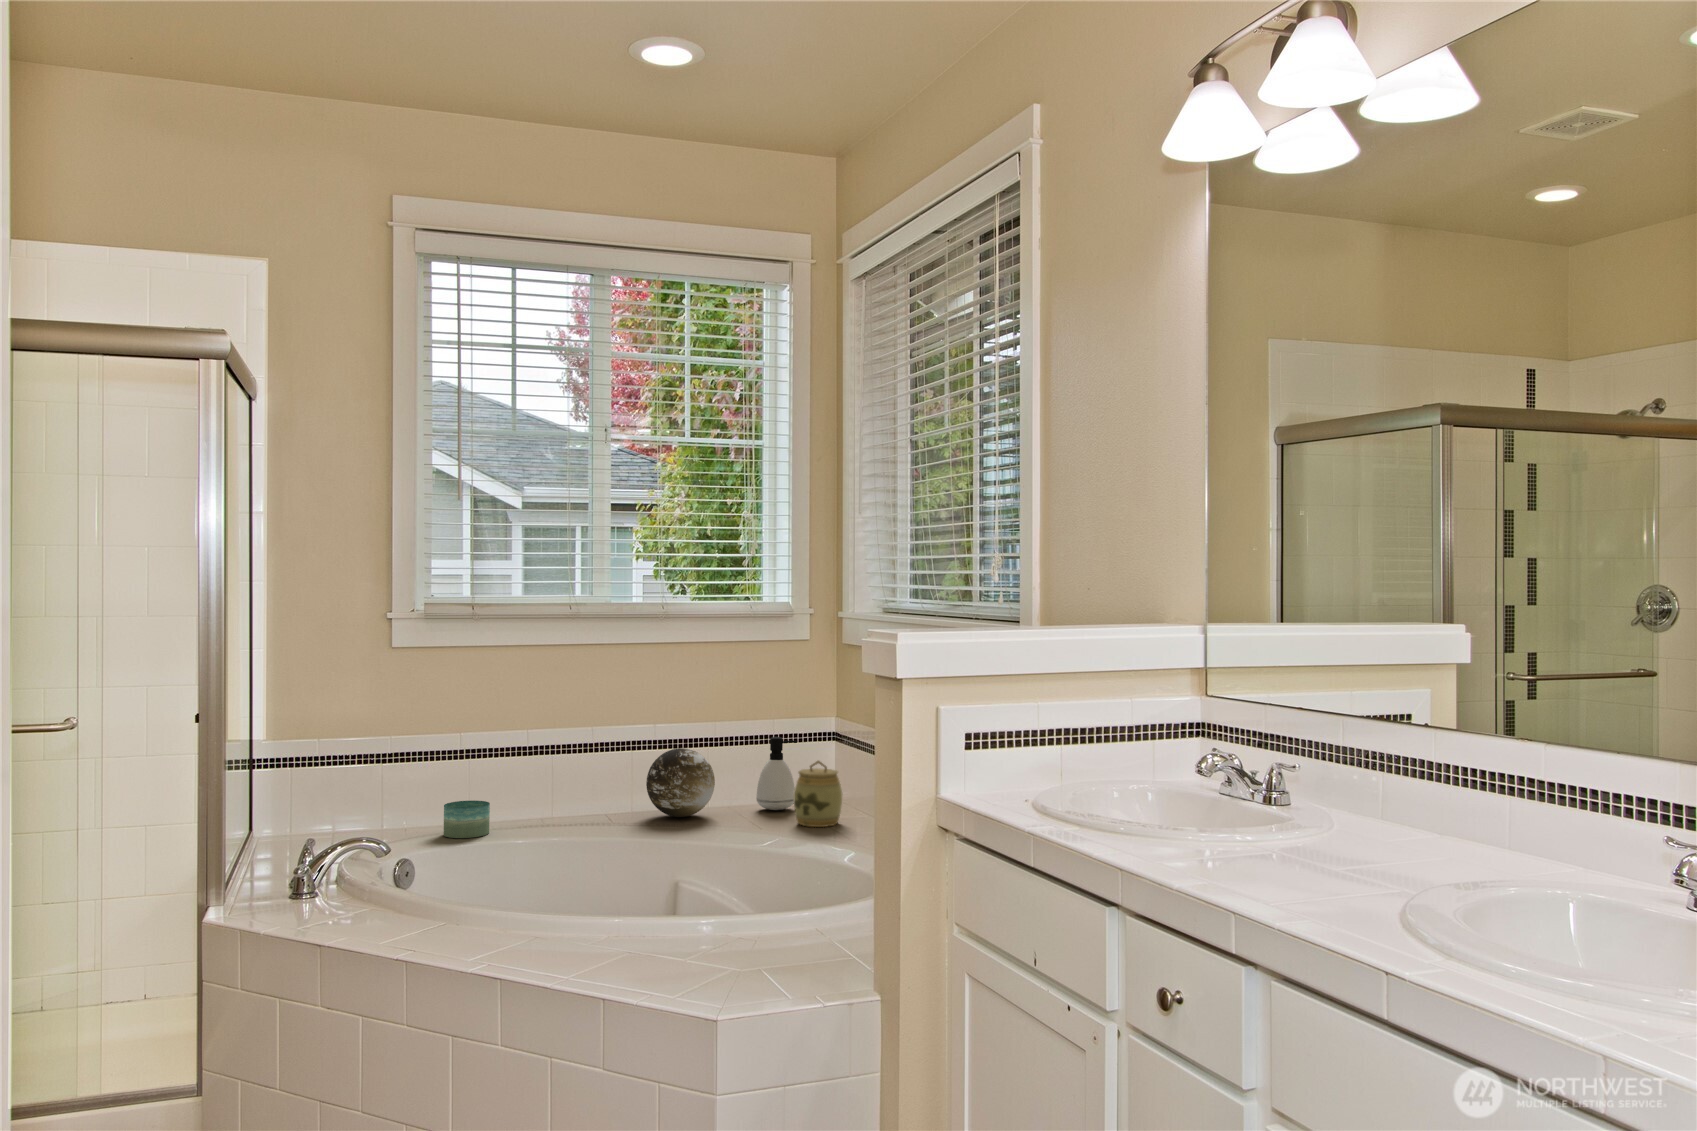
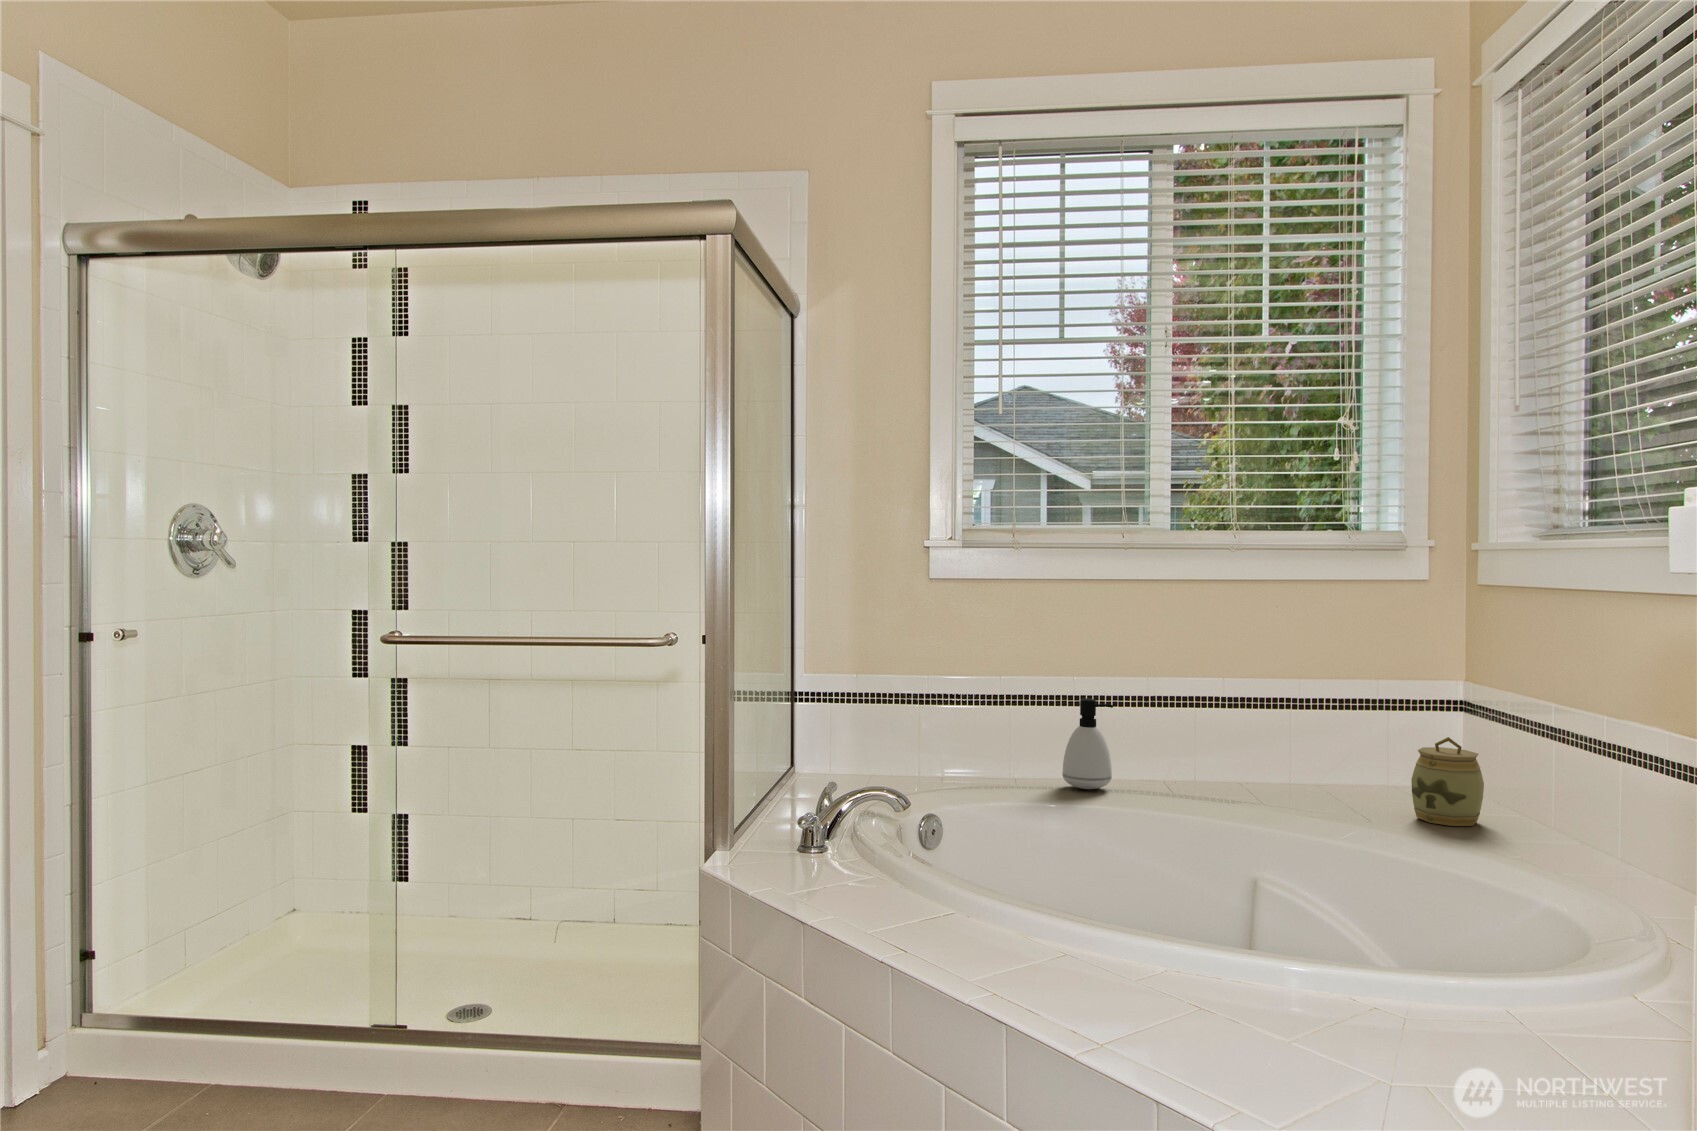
soap dispenser: present [756,737,797,810] -> present [1062,698,1113,789]
decorative orb: present [646,748,715,817] -> none [1212,709,1300,793]
candle: present [443,801,490,838] -> none [978,751,1028,793]

